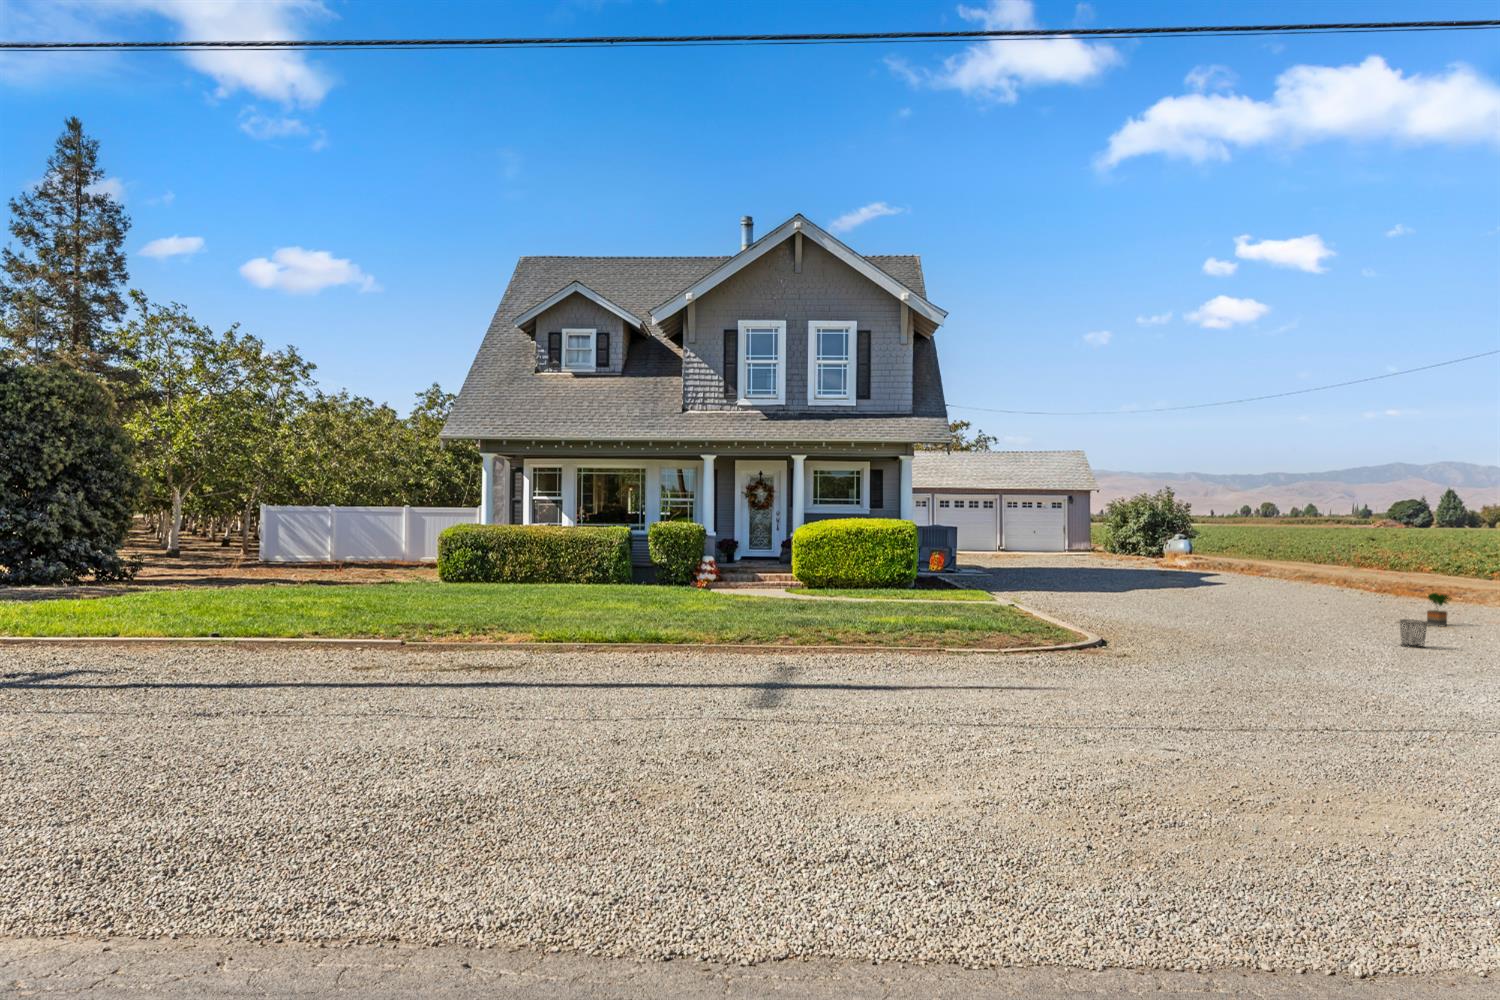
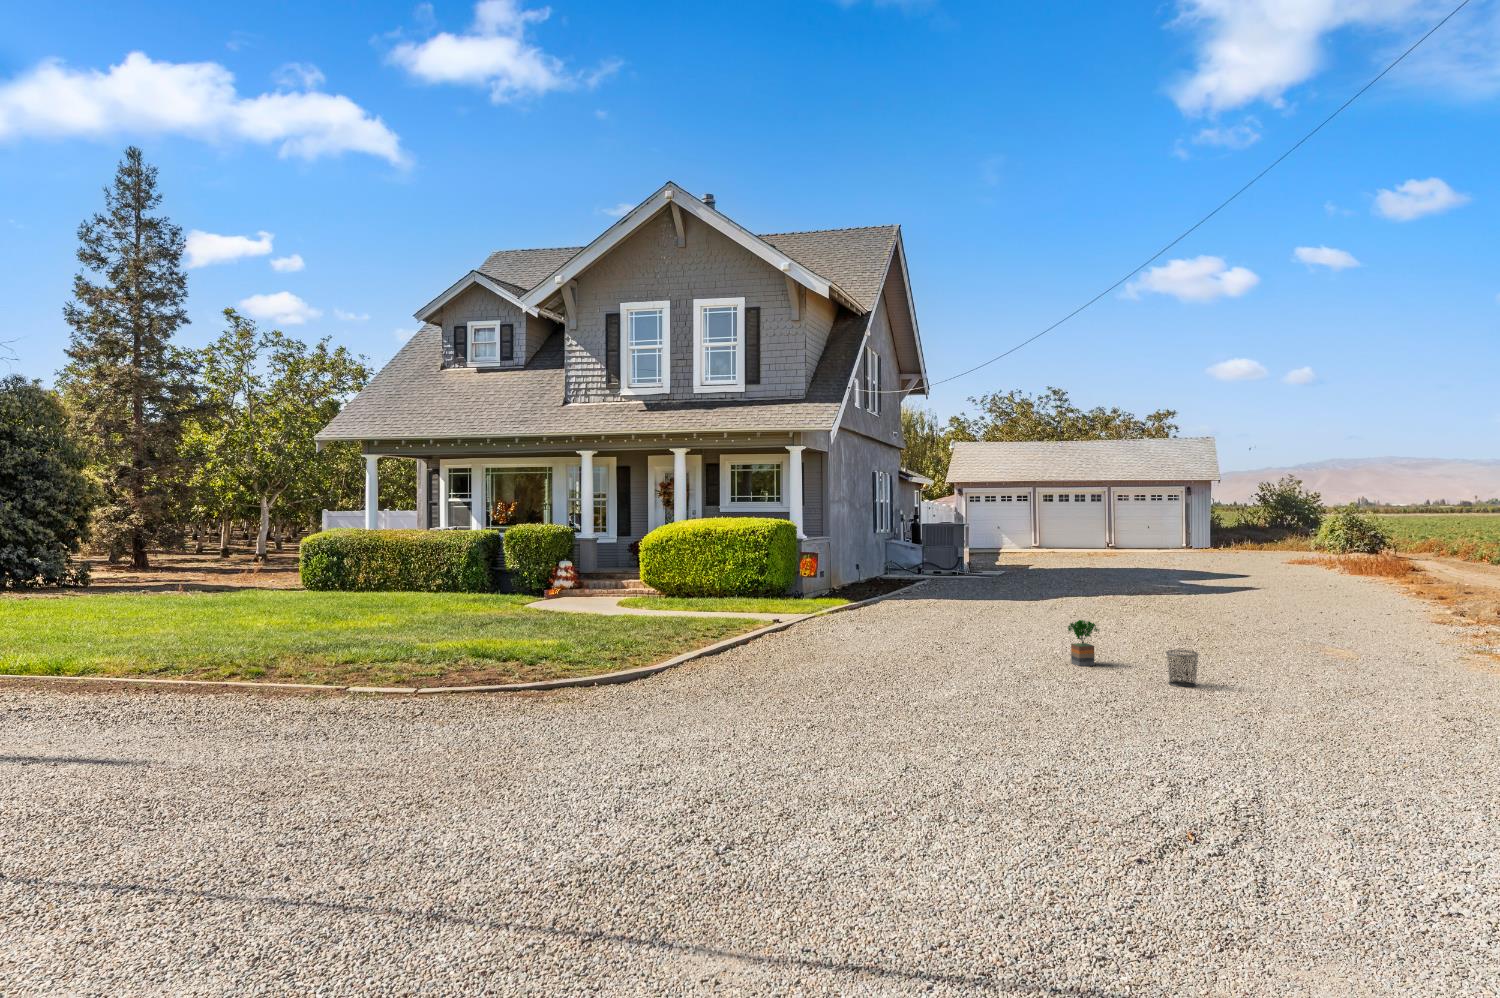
potted tree: present [1427,593,1452,627] -> present [1068,620,1099,666]

